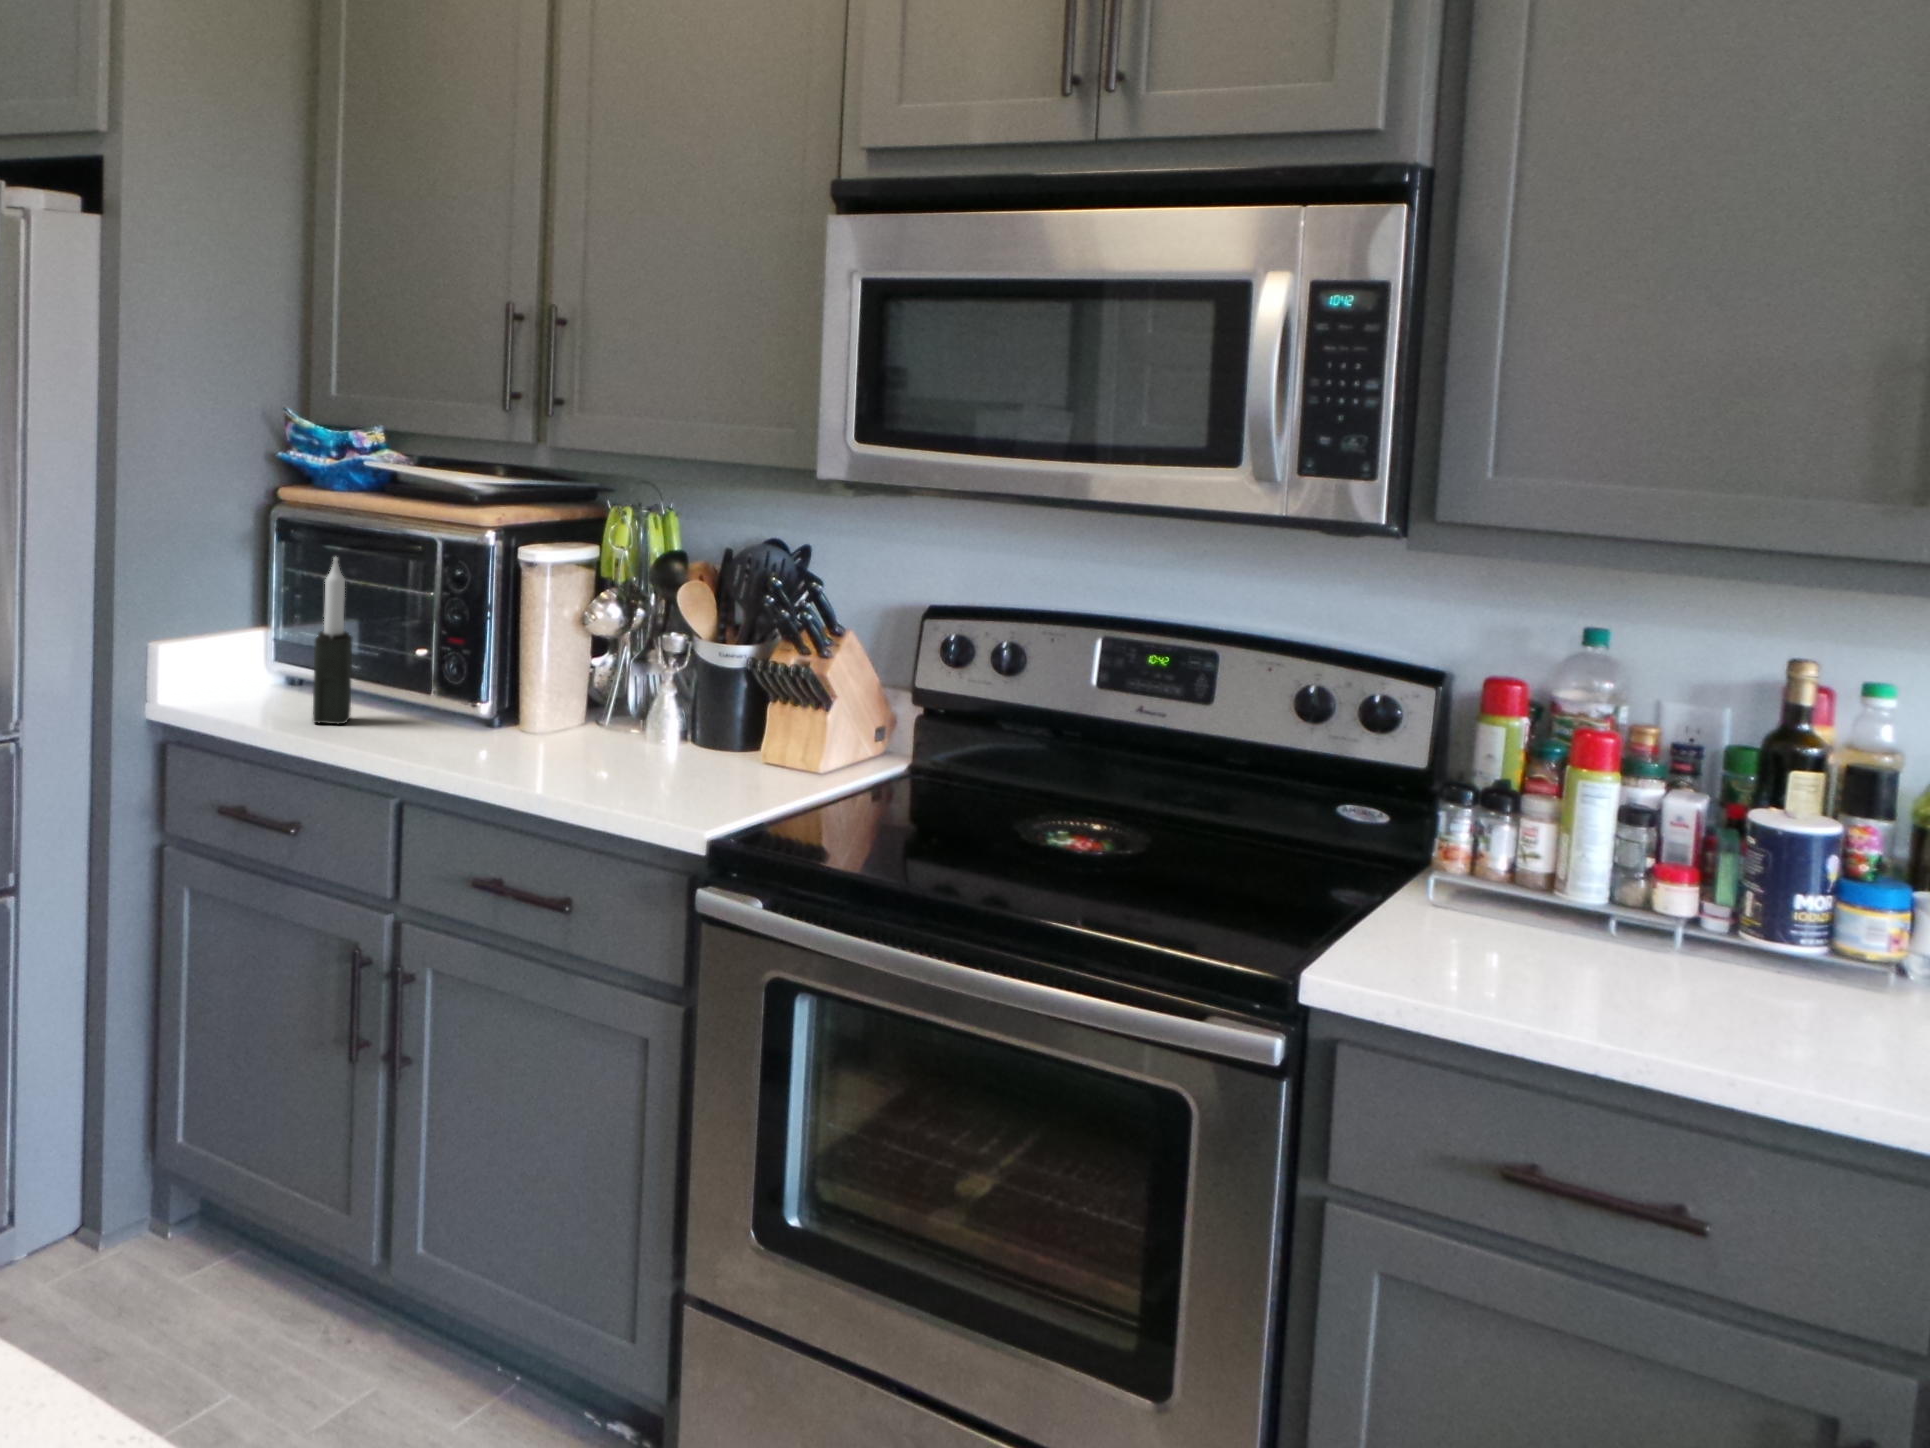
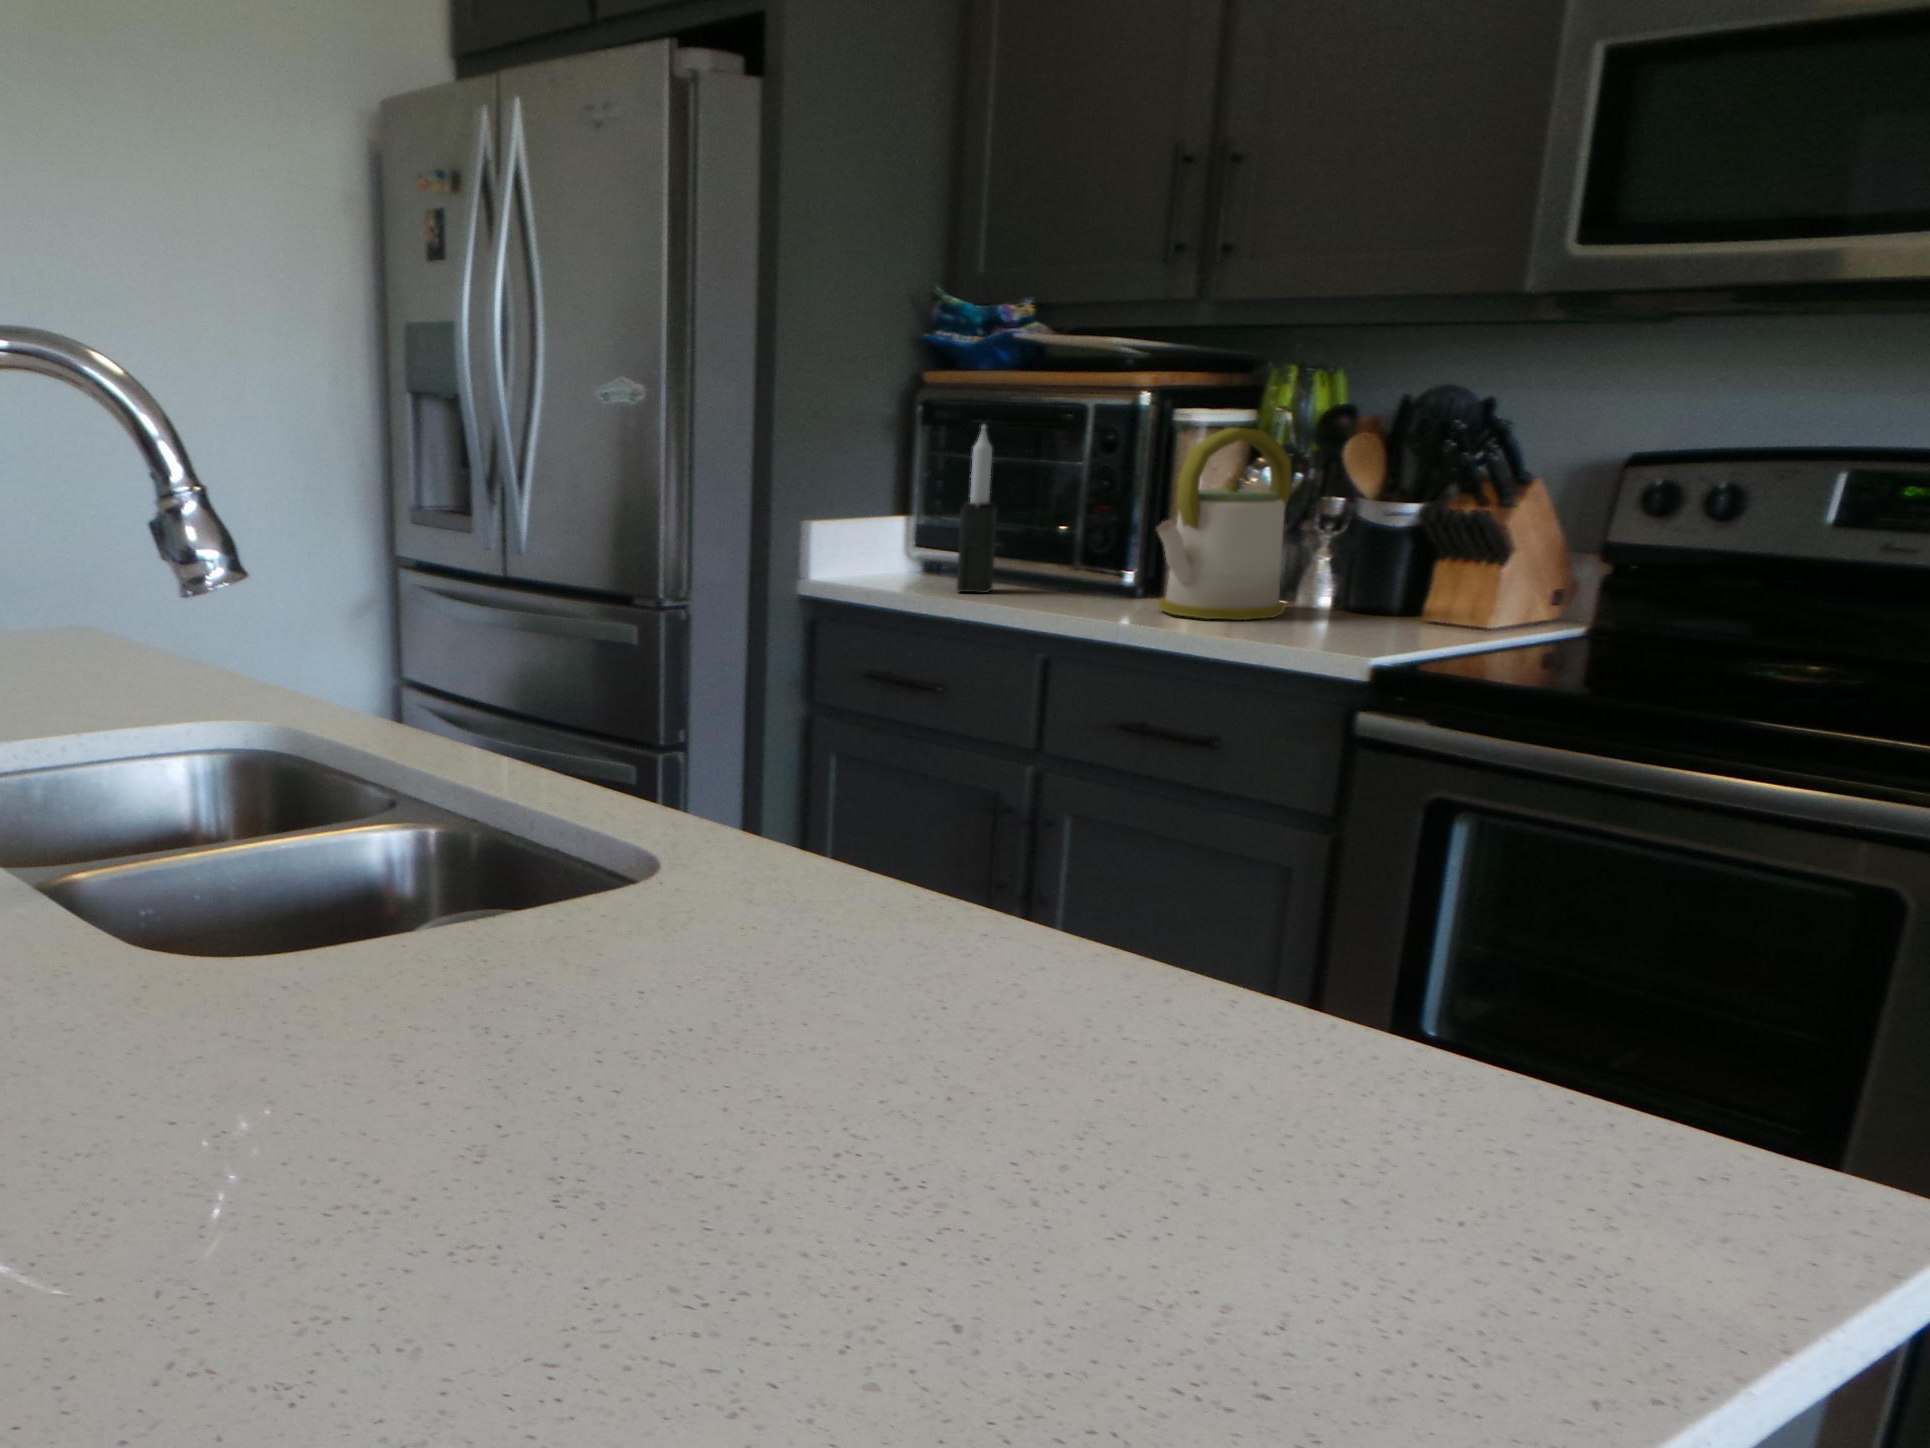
kettle: none [505,578,634,768] -> present [1156,428,1292,620]

